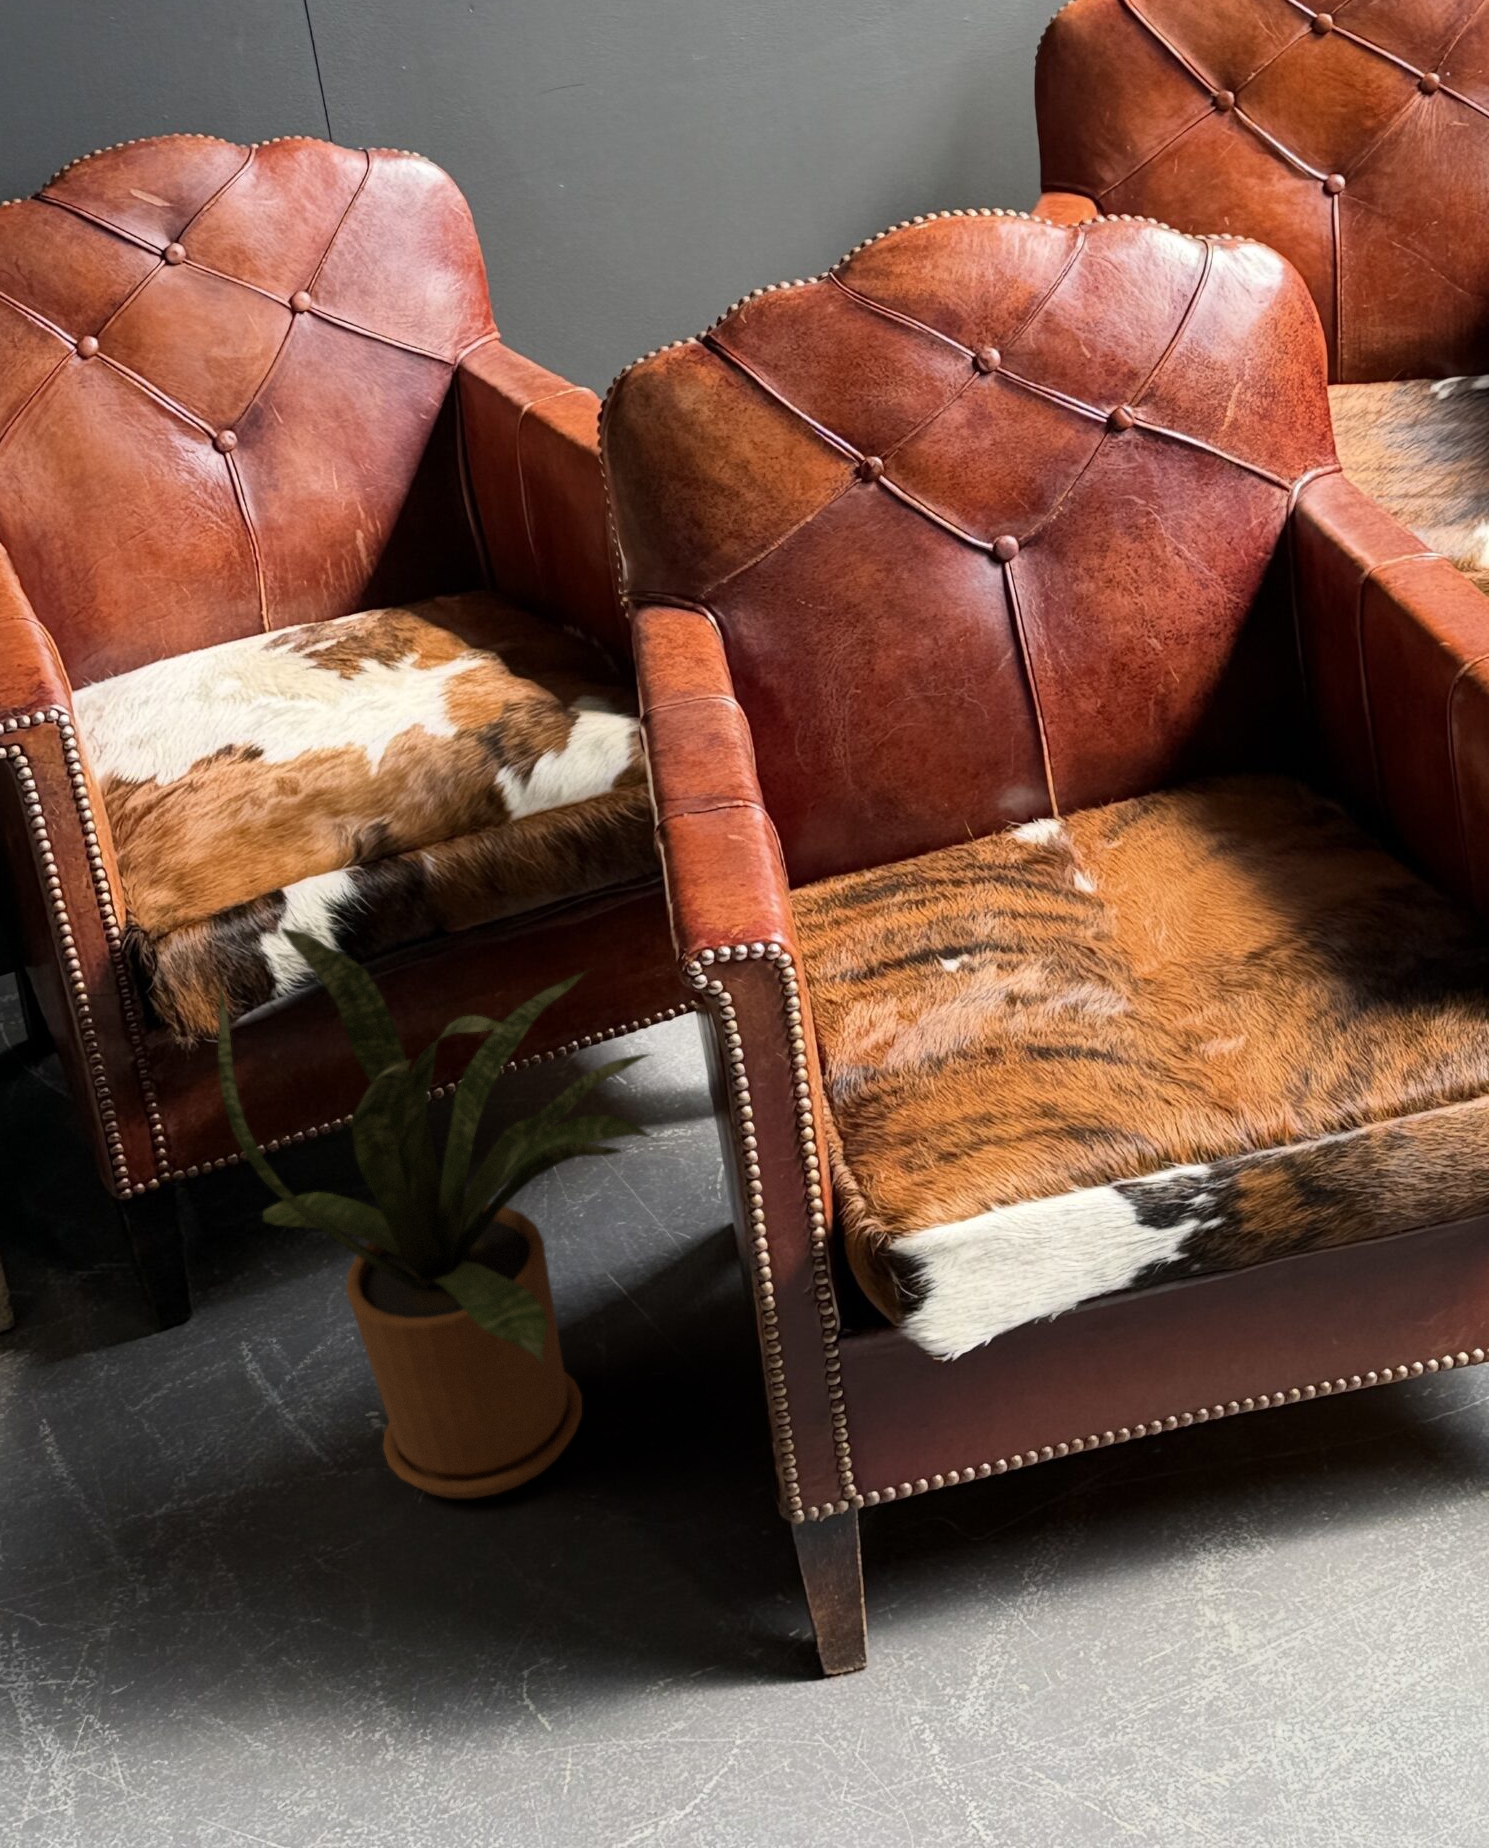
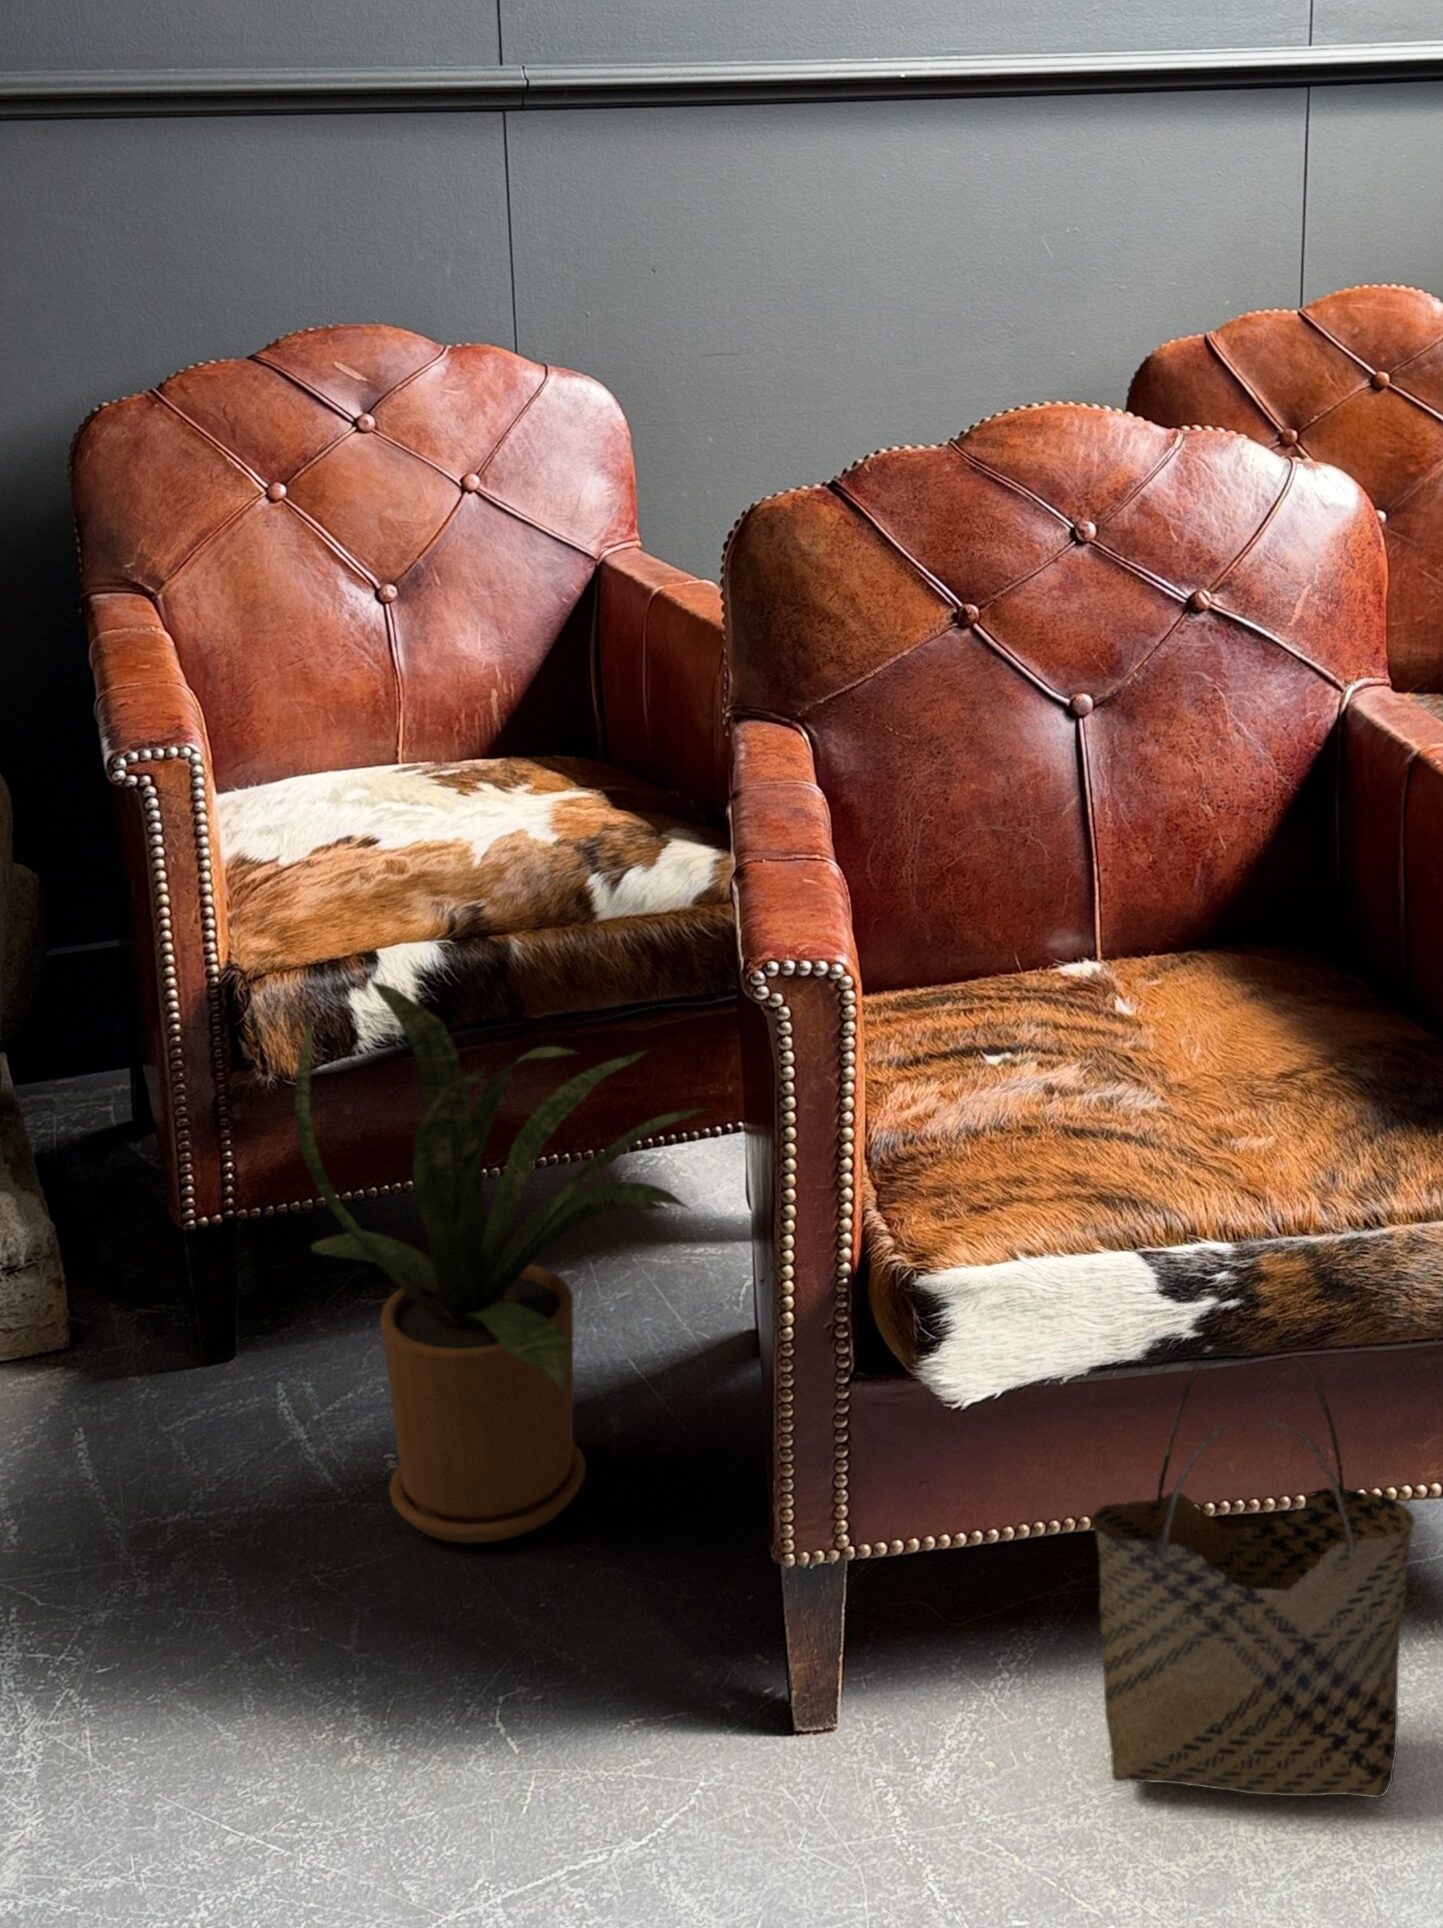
woven basket: none [1094,1245,1428,1695] -> present [1091,1356,1414,1798]

